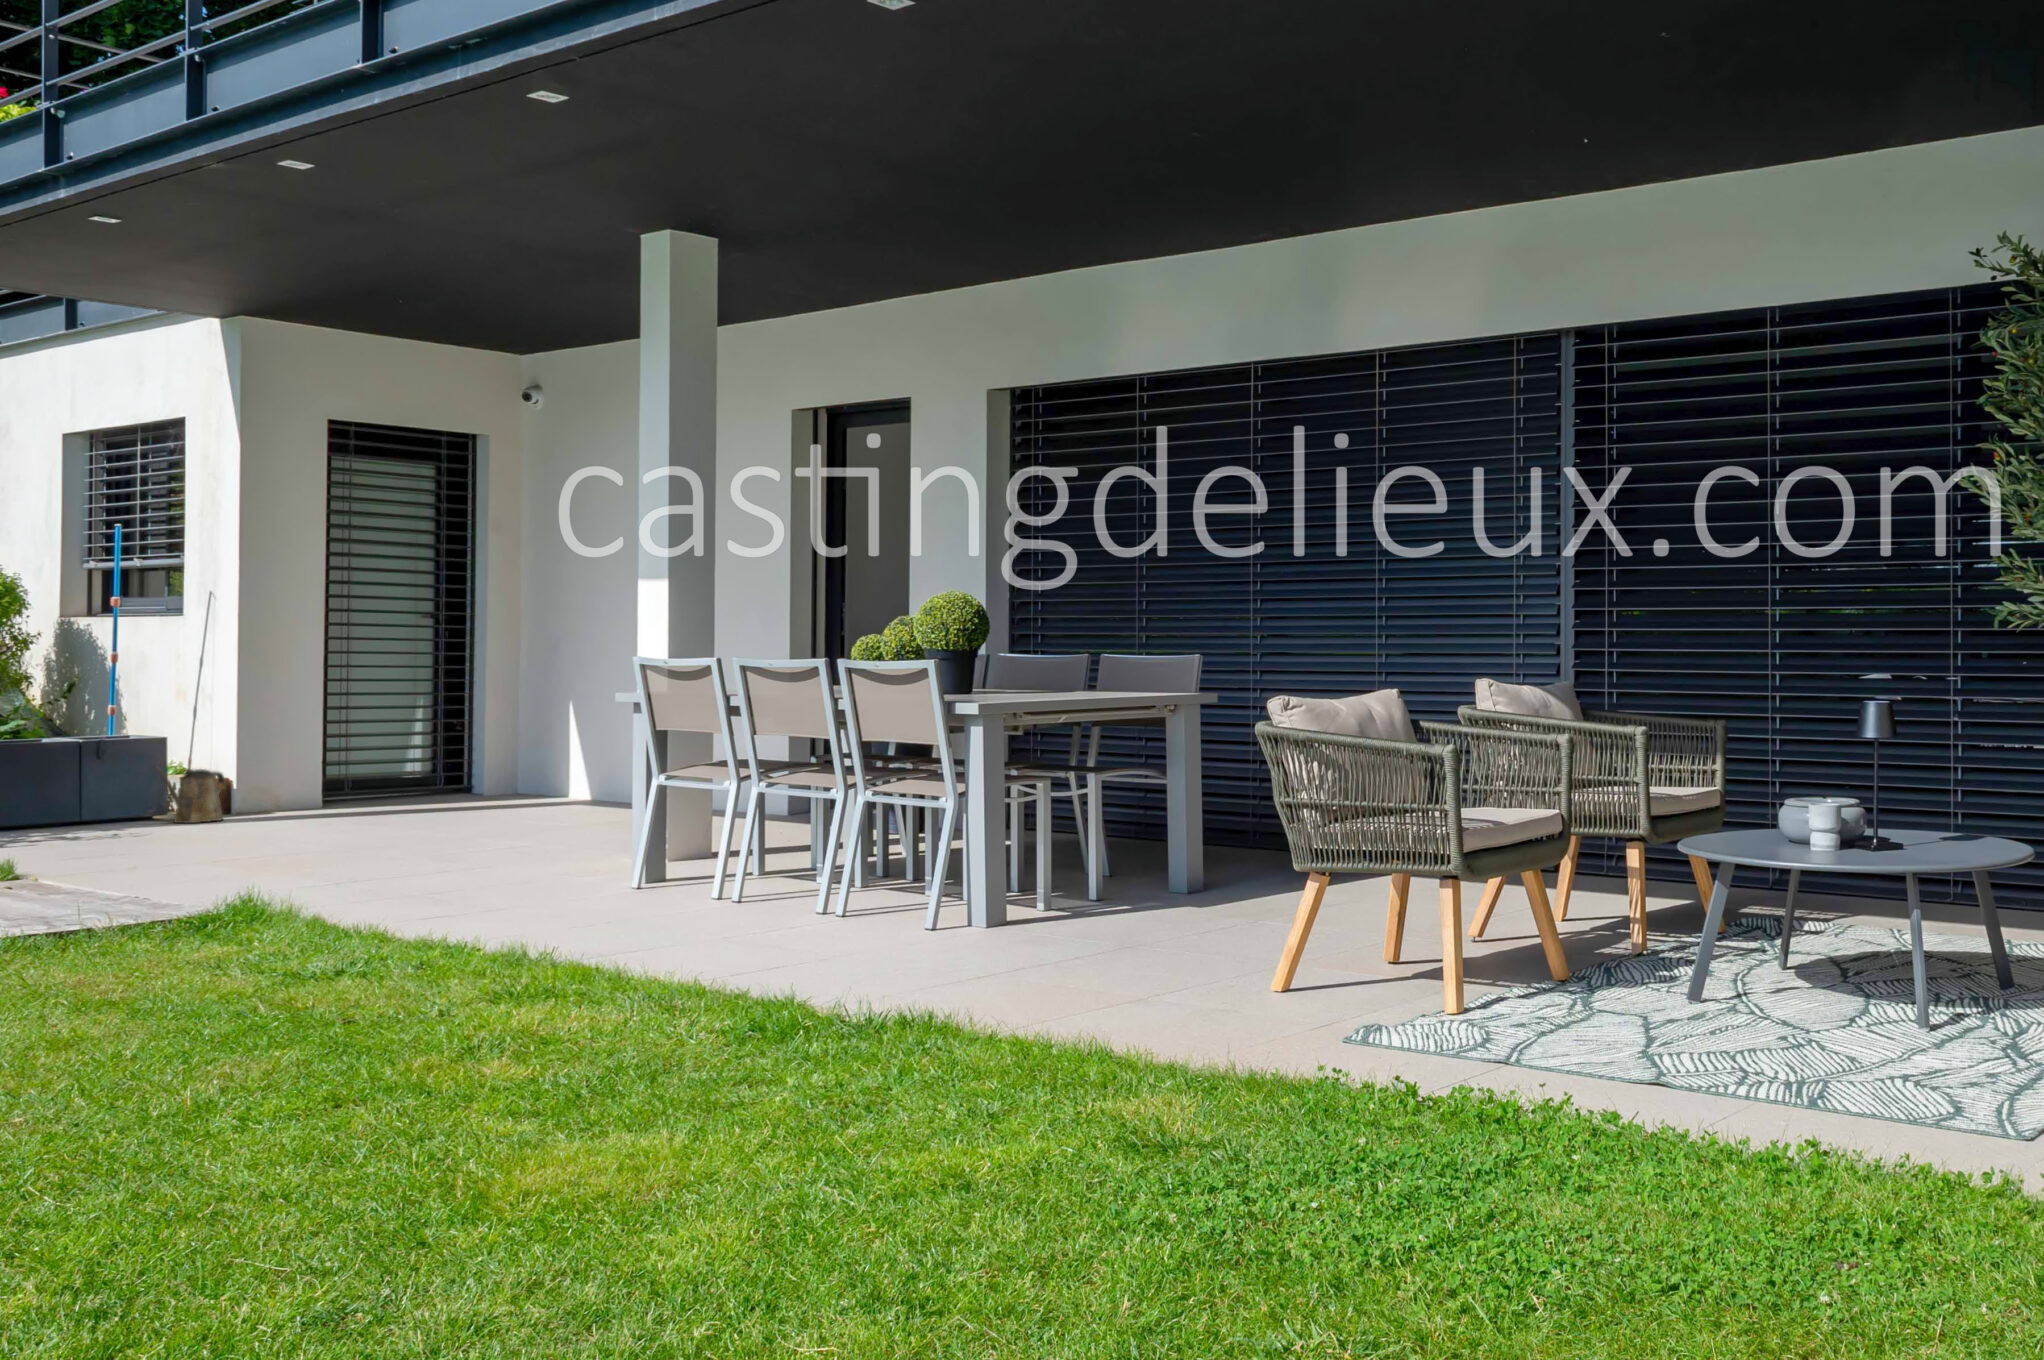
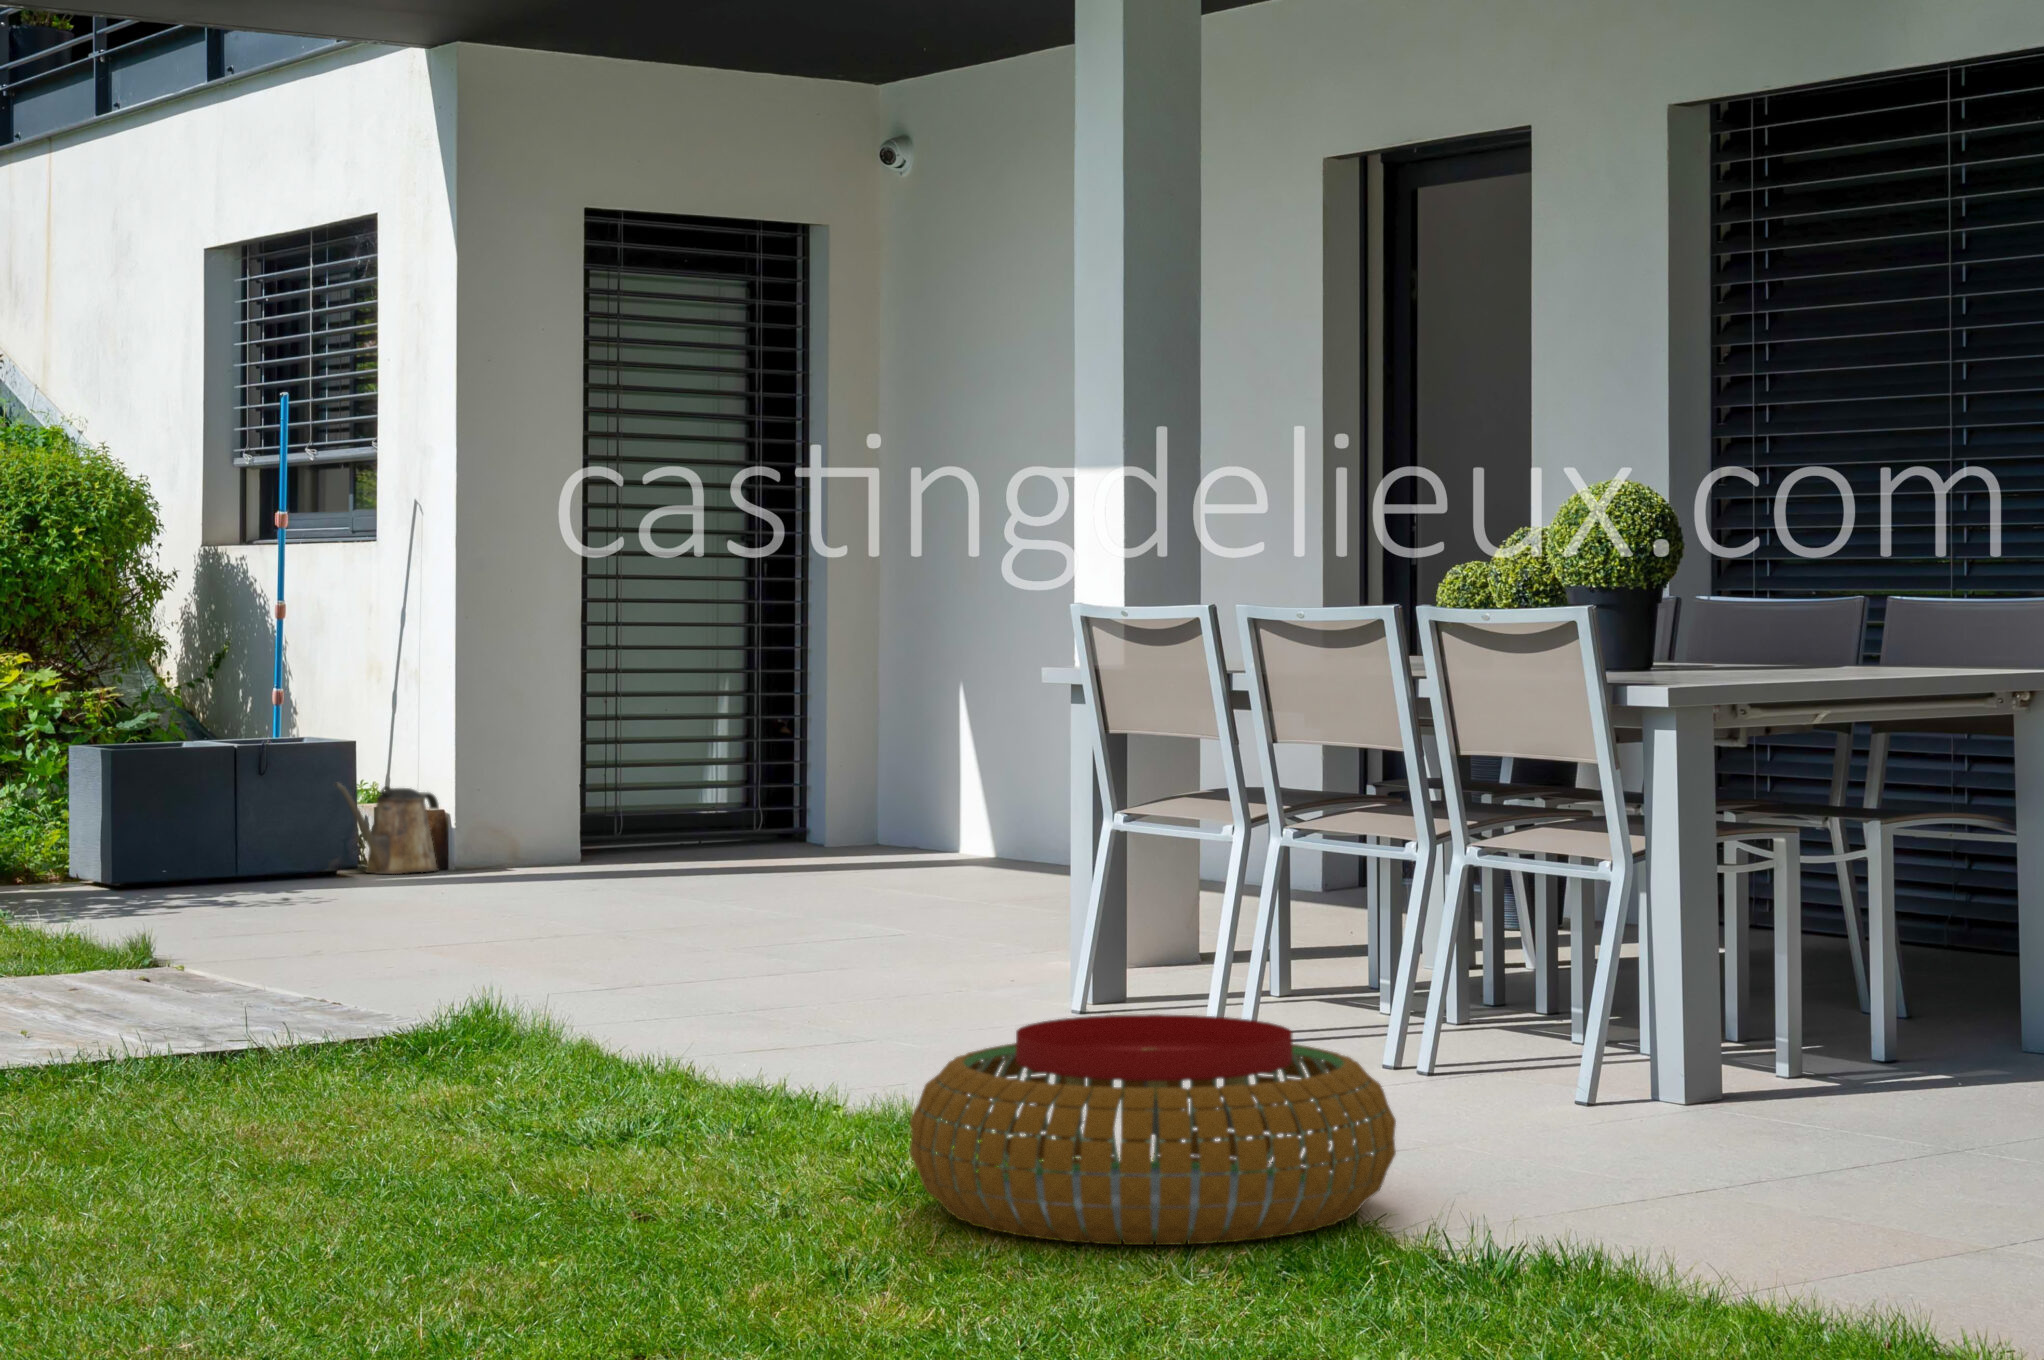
pouf: none [538,893,820,1023] -> present [909,1014,1396,1245]

